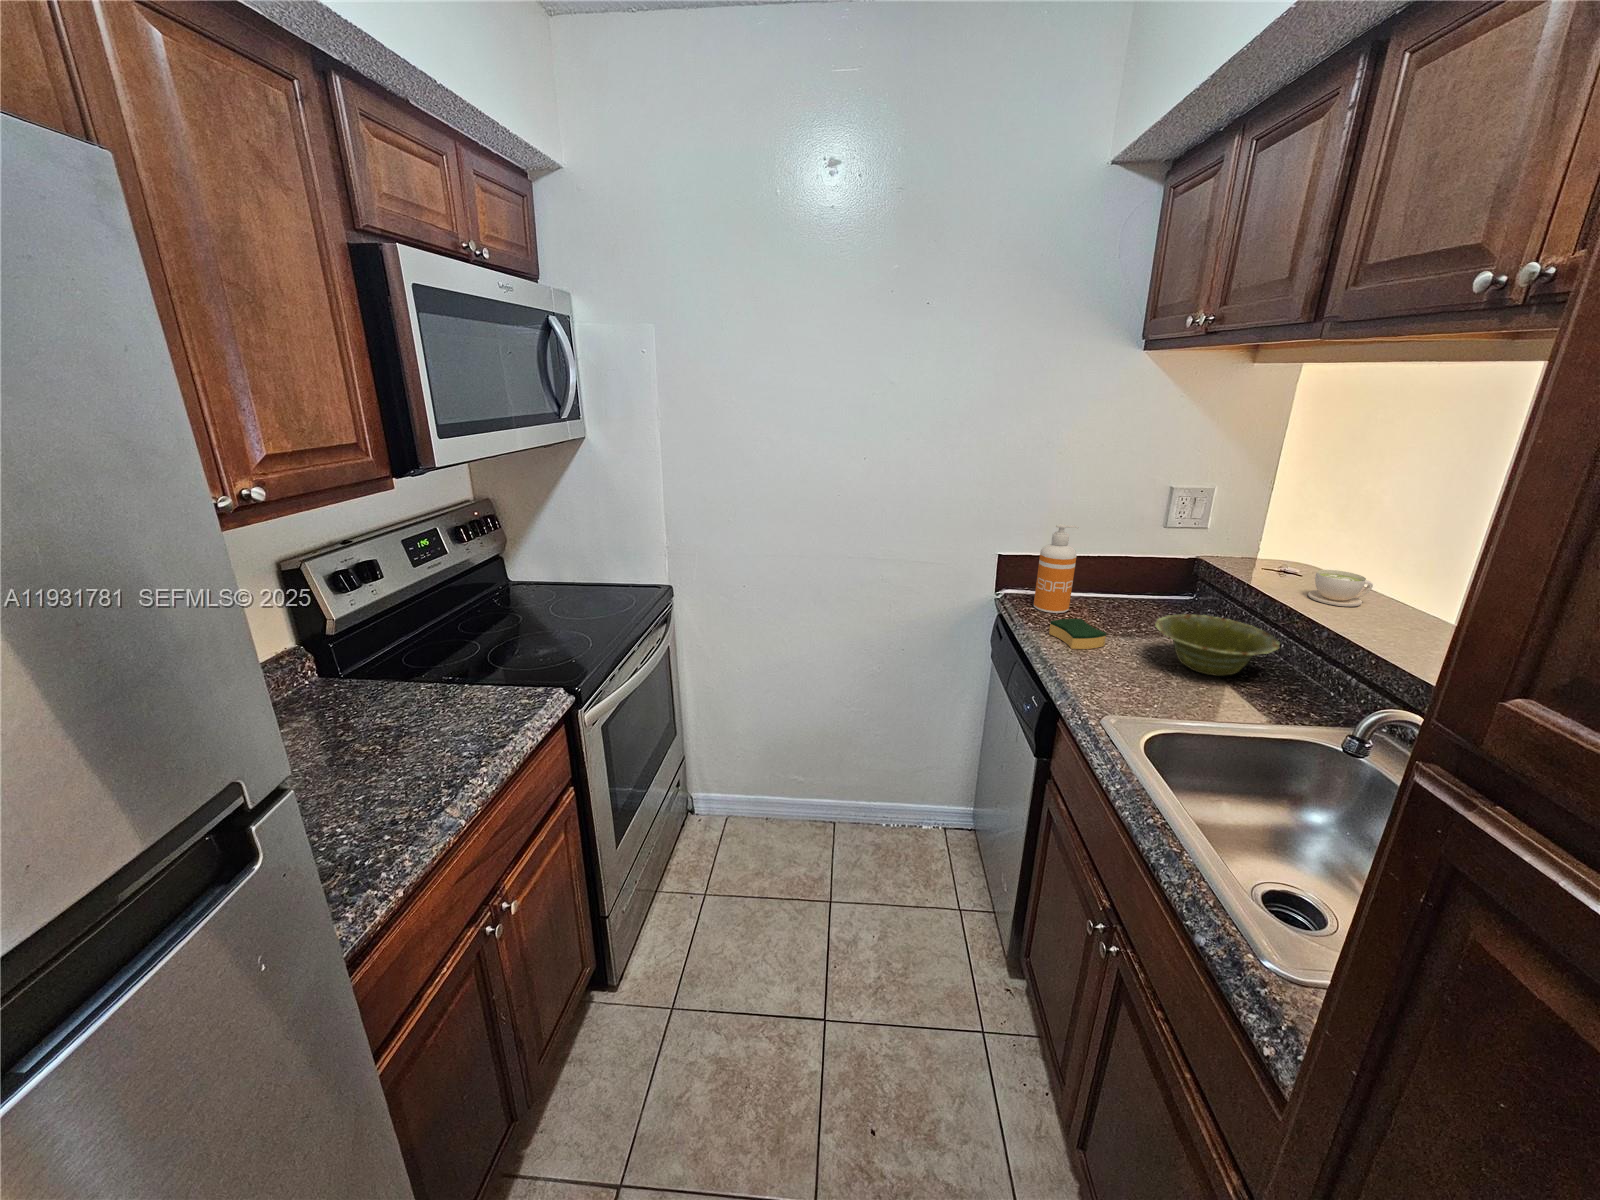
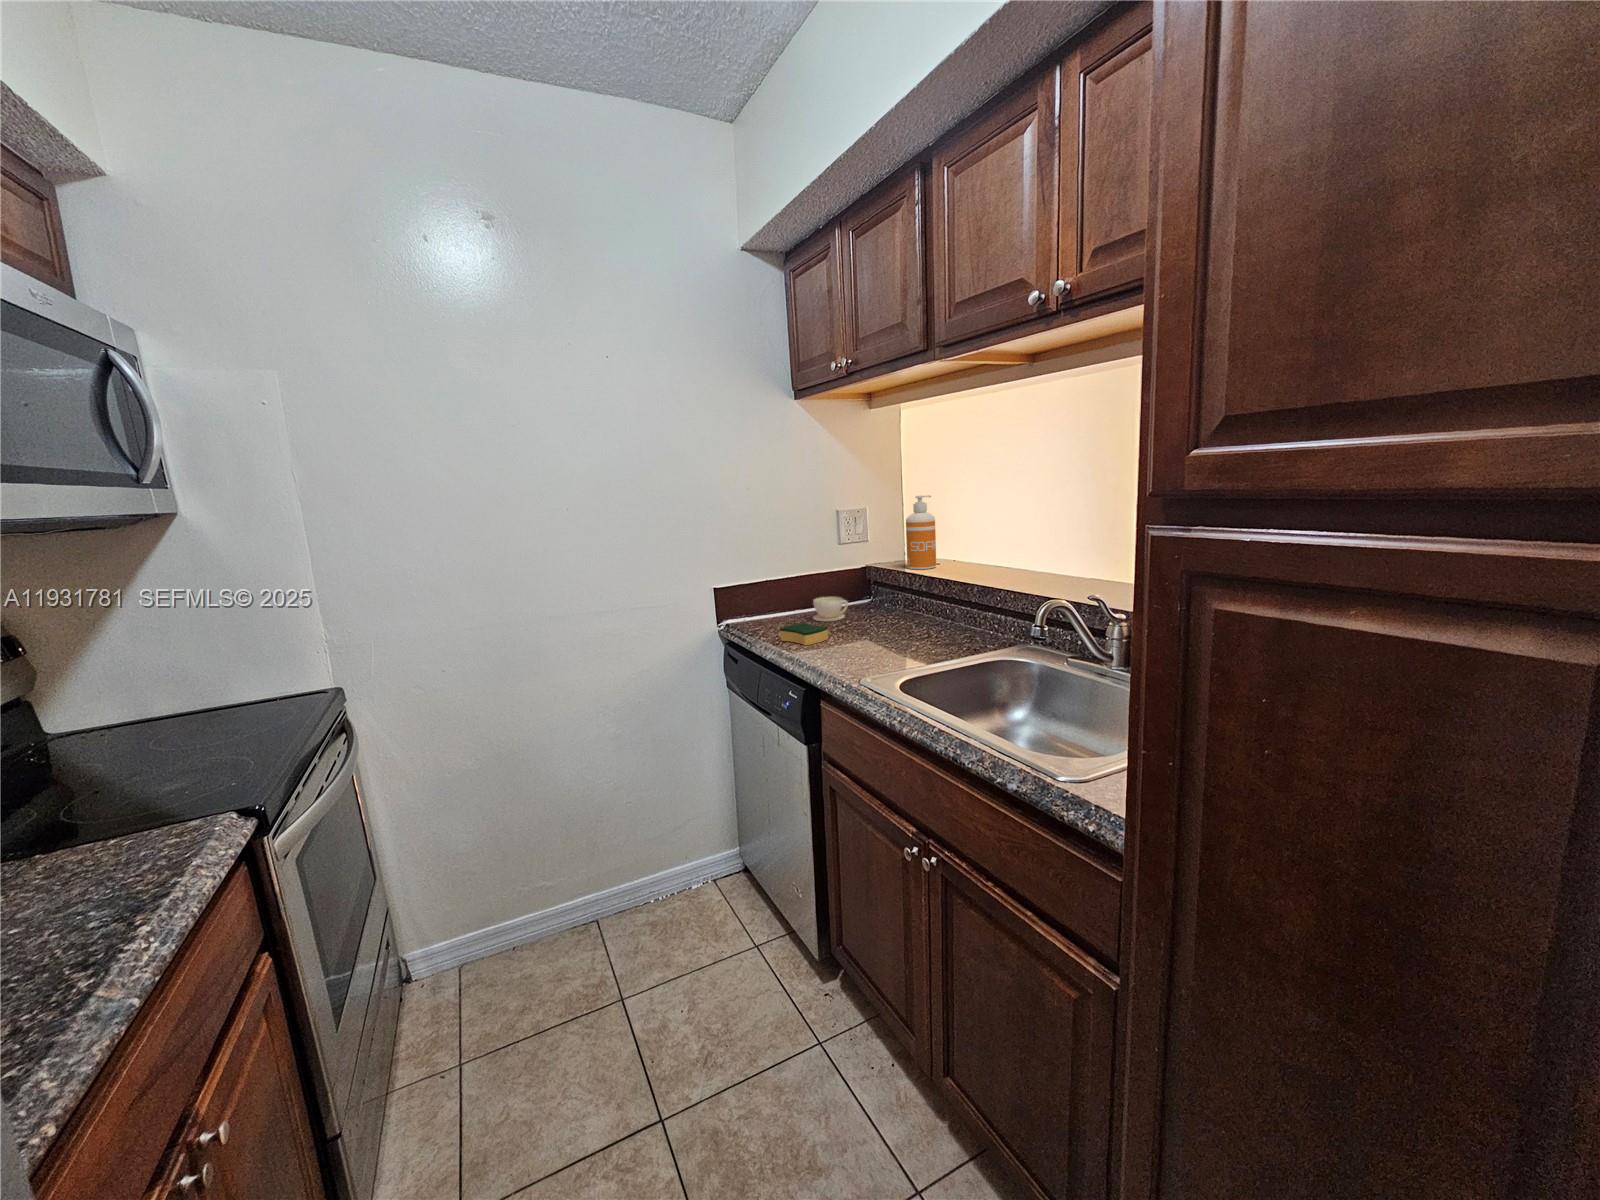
soap dispenser: present [1034,524,1079,613] -> present [906,495,936,569]
coffee cup: present [1308,570,1373,607] -> present [813,597,848,622]
dish: present [1155,614,1279,676] -> none [863,596,953,638]

